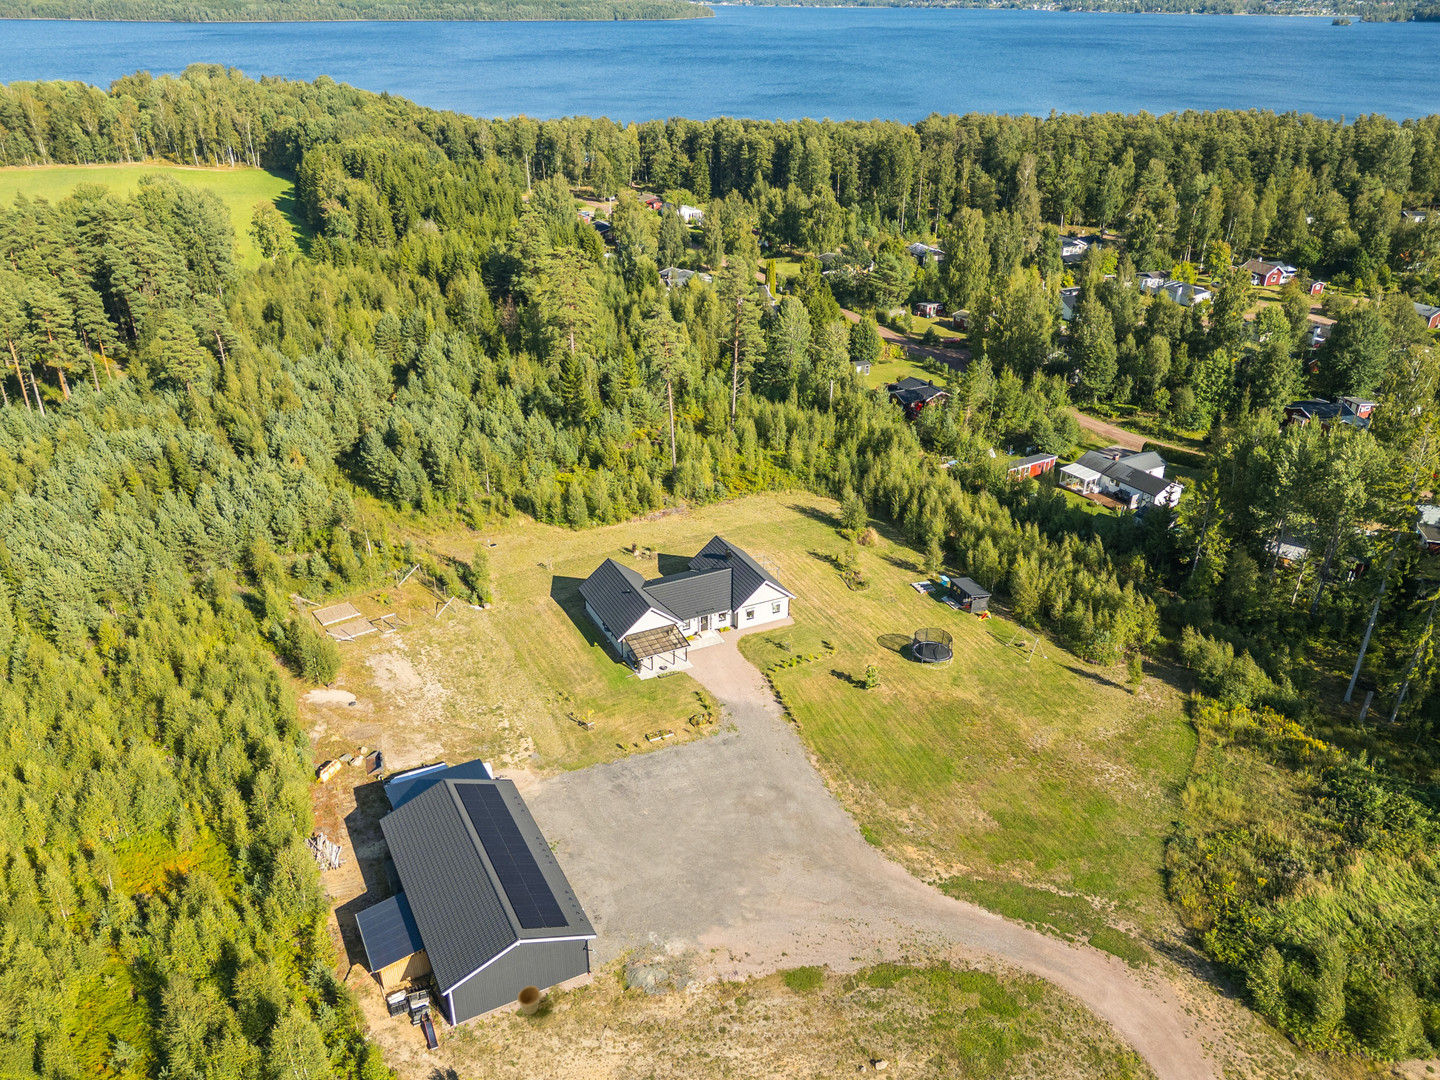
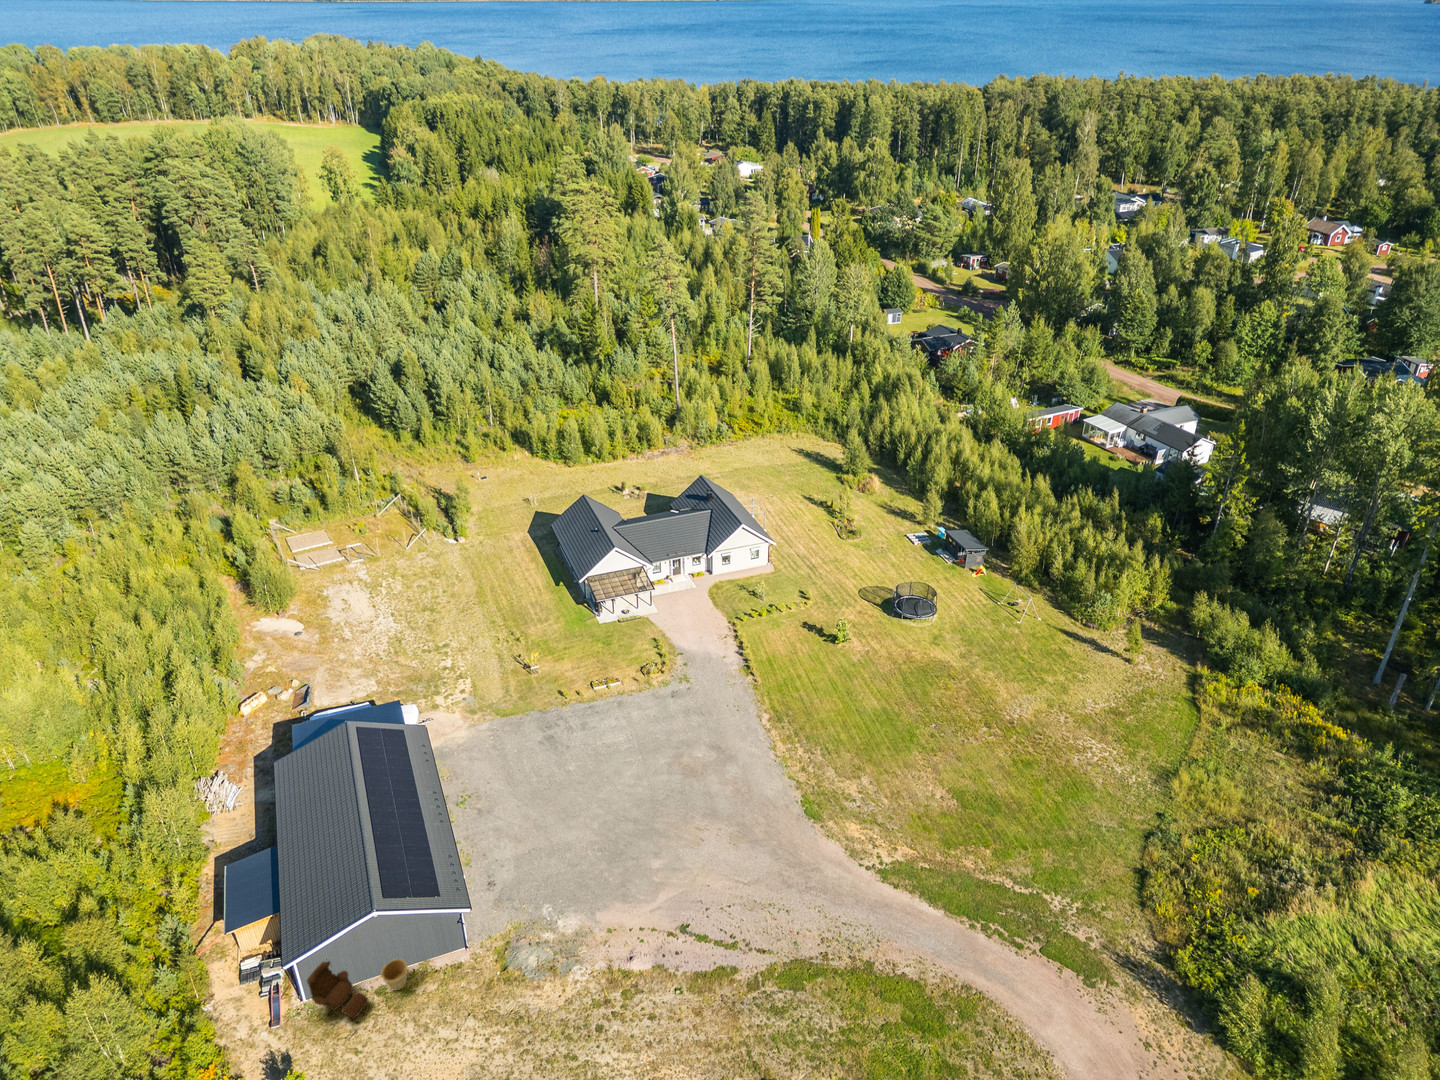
lounge chair: none [457,988,509,1043] -> present [307,961,368,1019]

